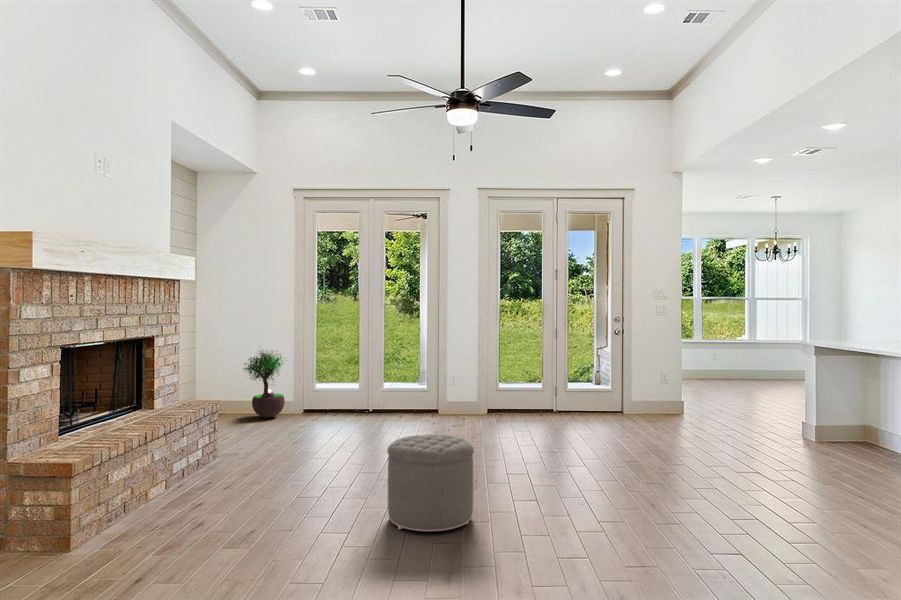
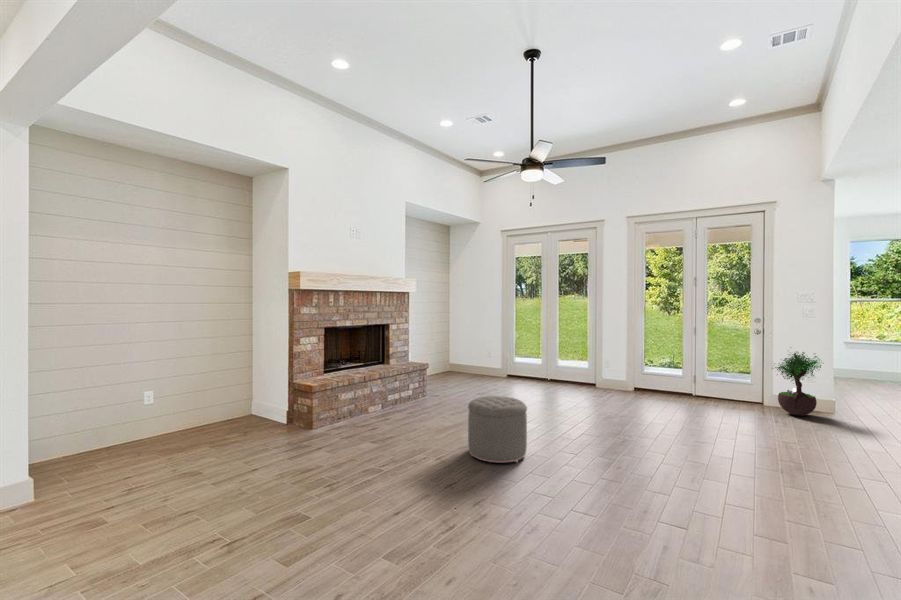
potted tree: present [243,350,285,418] -> present [775,352,821,415]

